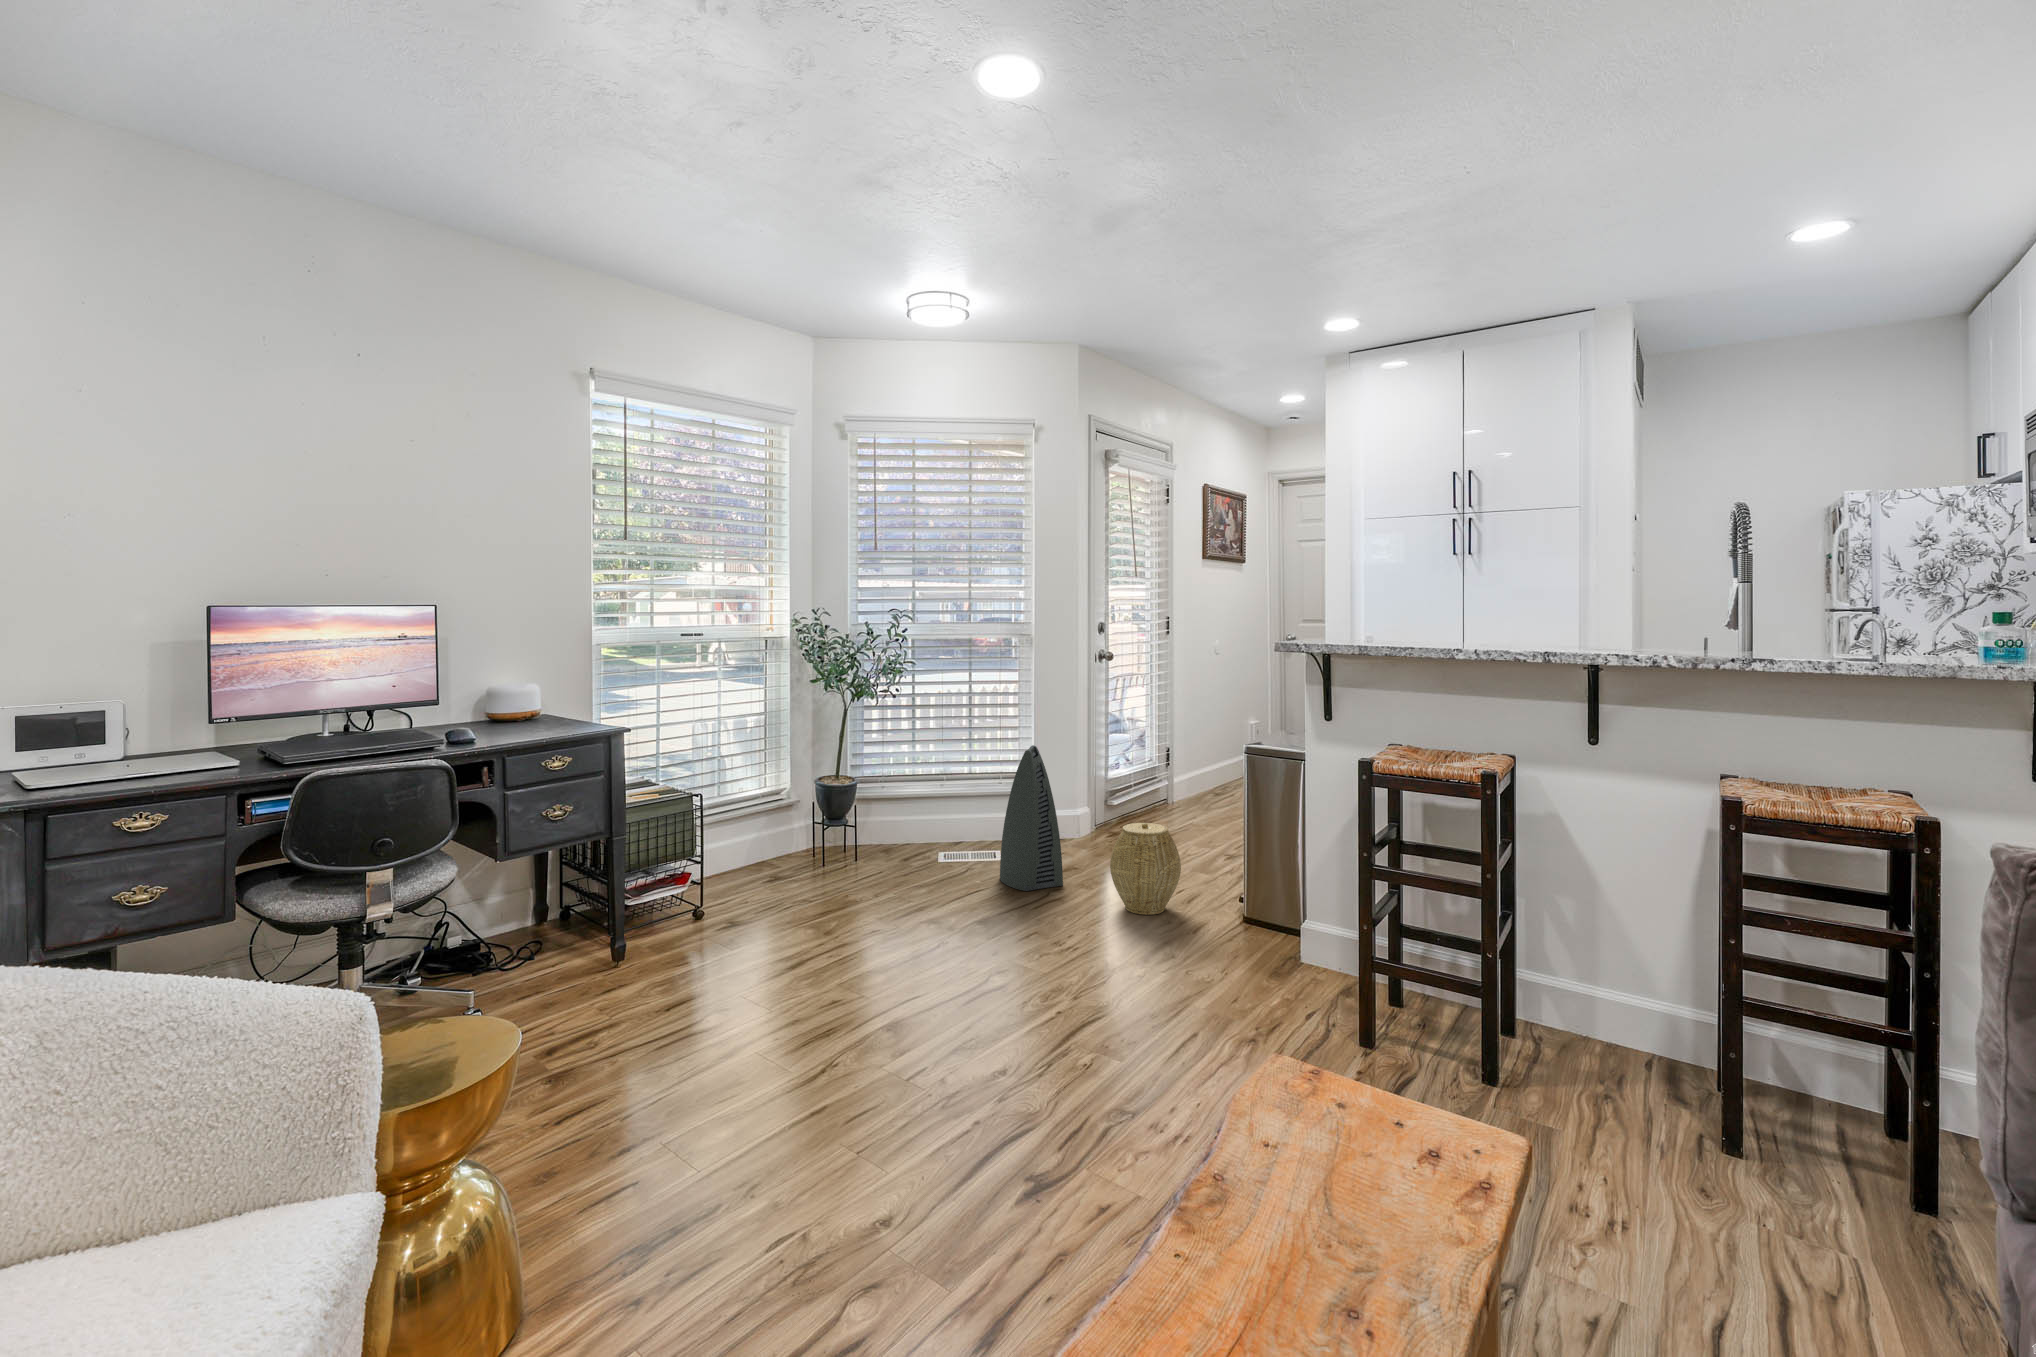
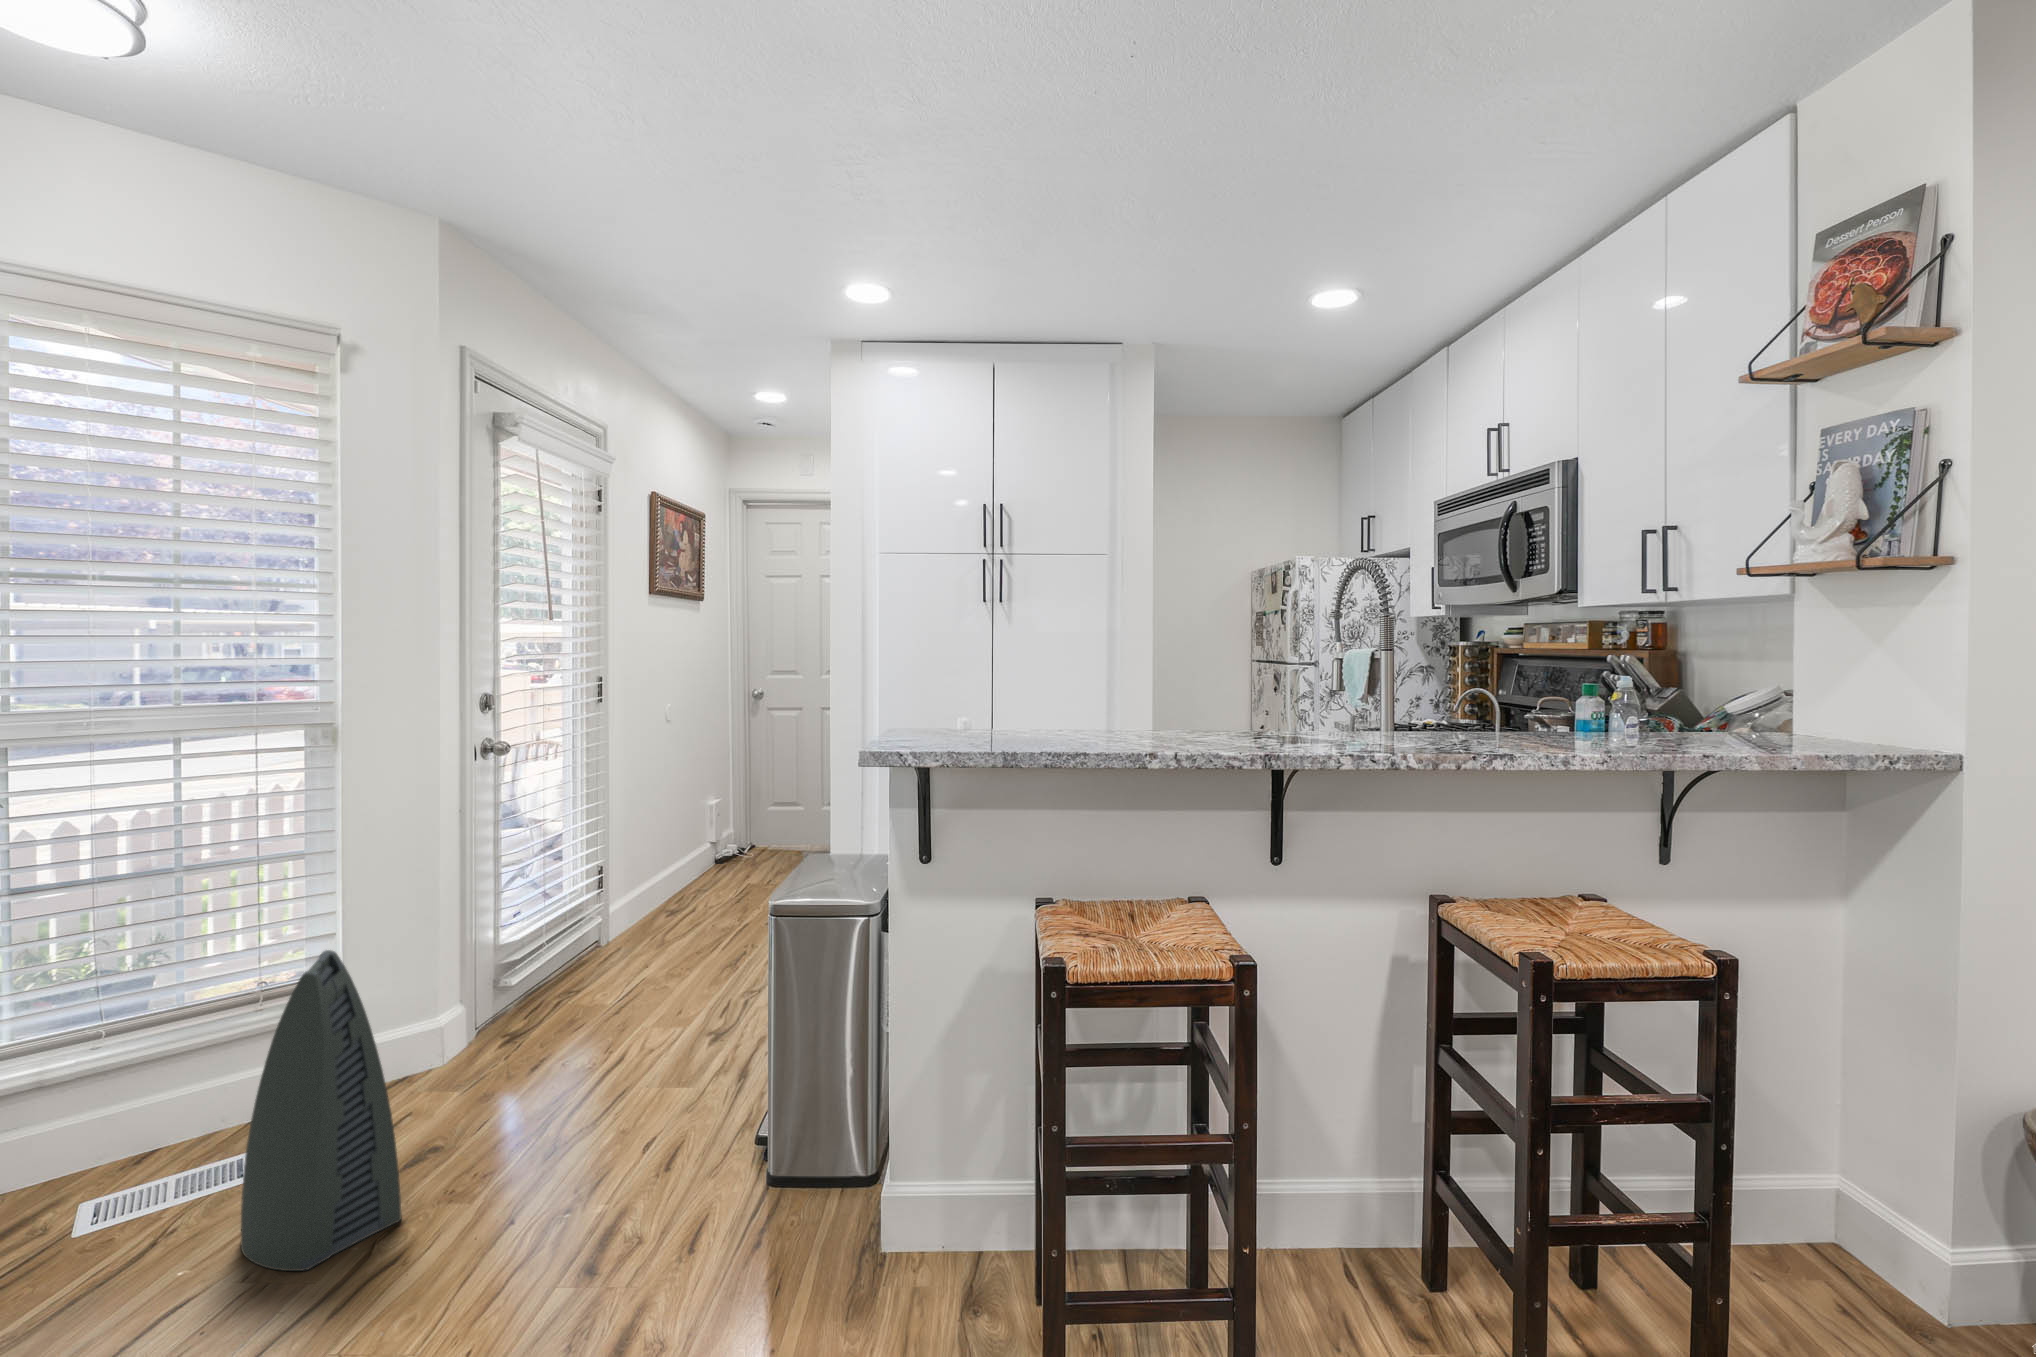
woven basket: present [1110,823,1181,915] -> none [507,1070,653,1263]

